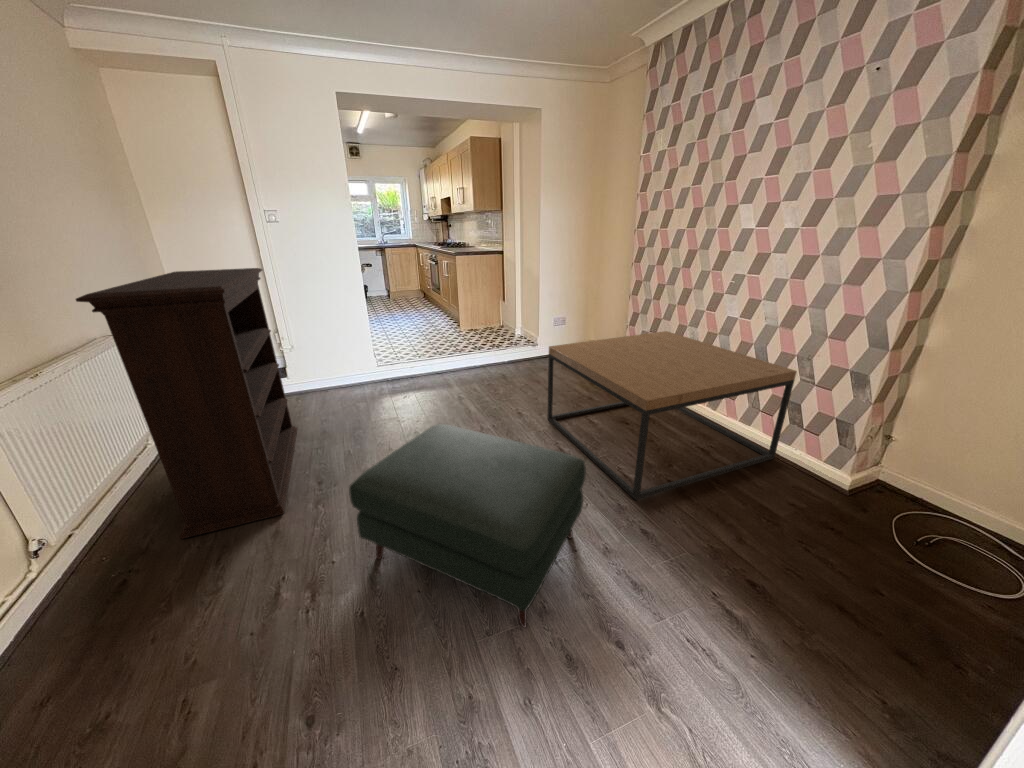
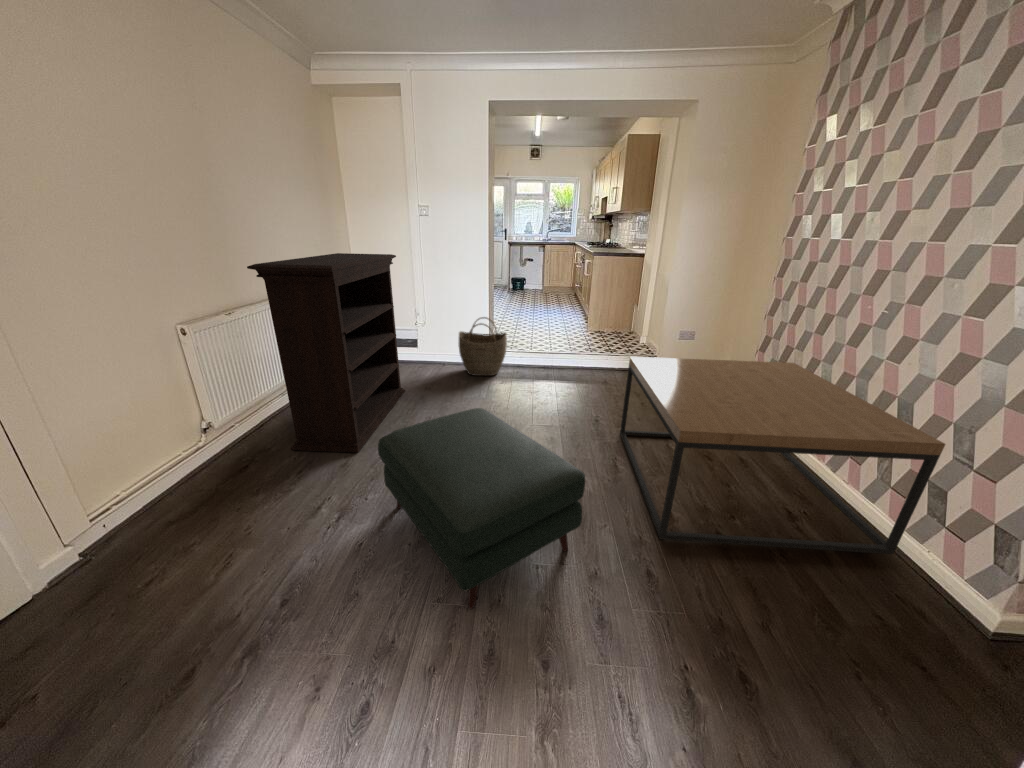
woven basket: none [344,330,401,395] -> present [459,317,507,376]

